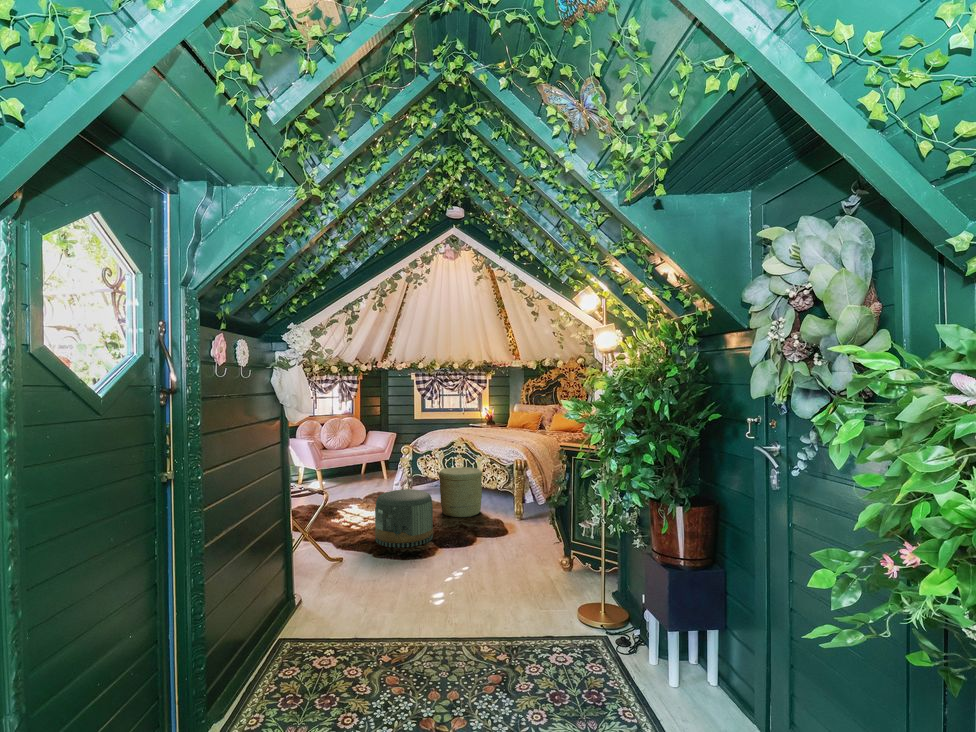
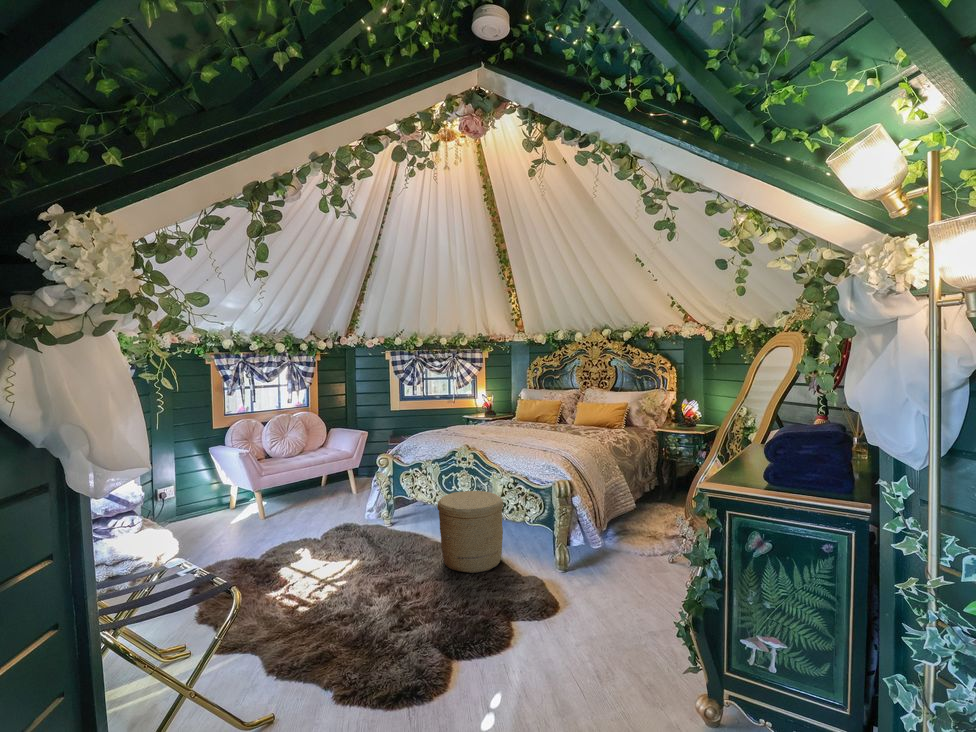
pouf: present [375,489,433,548] -> none [340,546,439,662]

